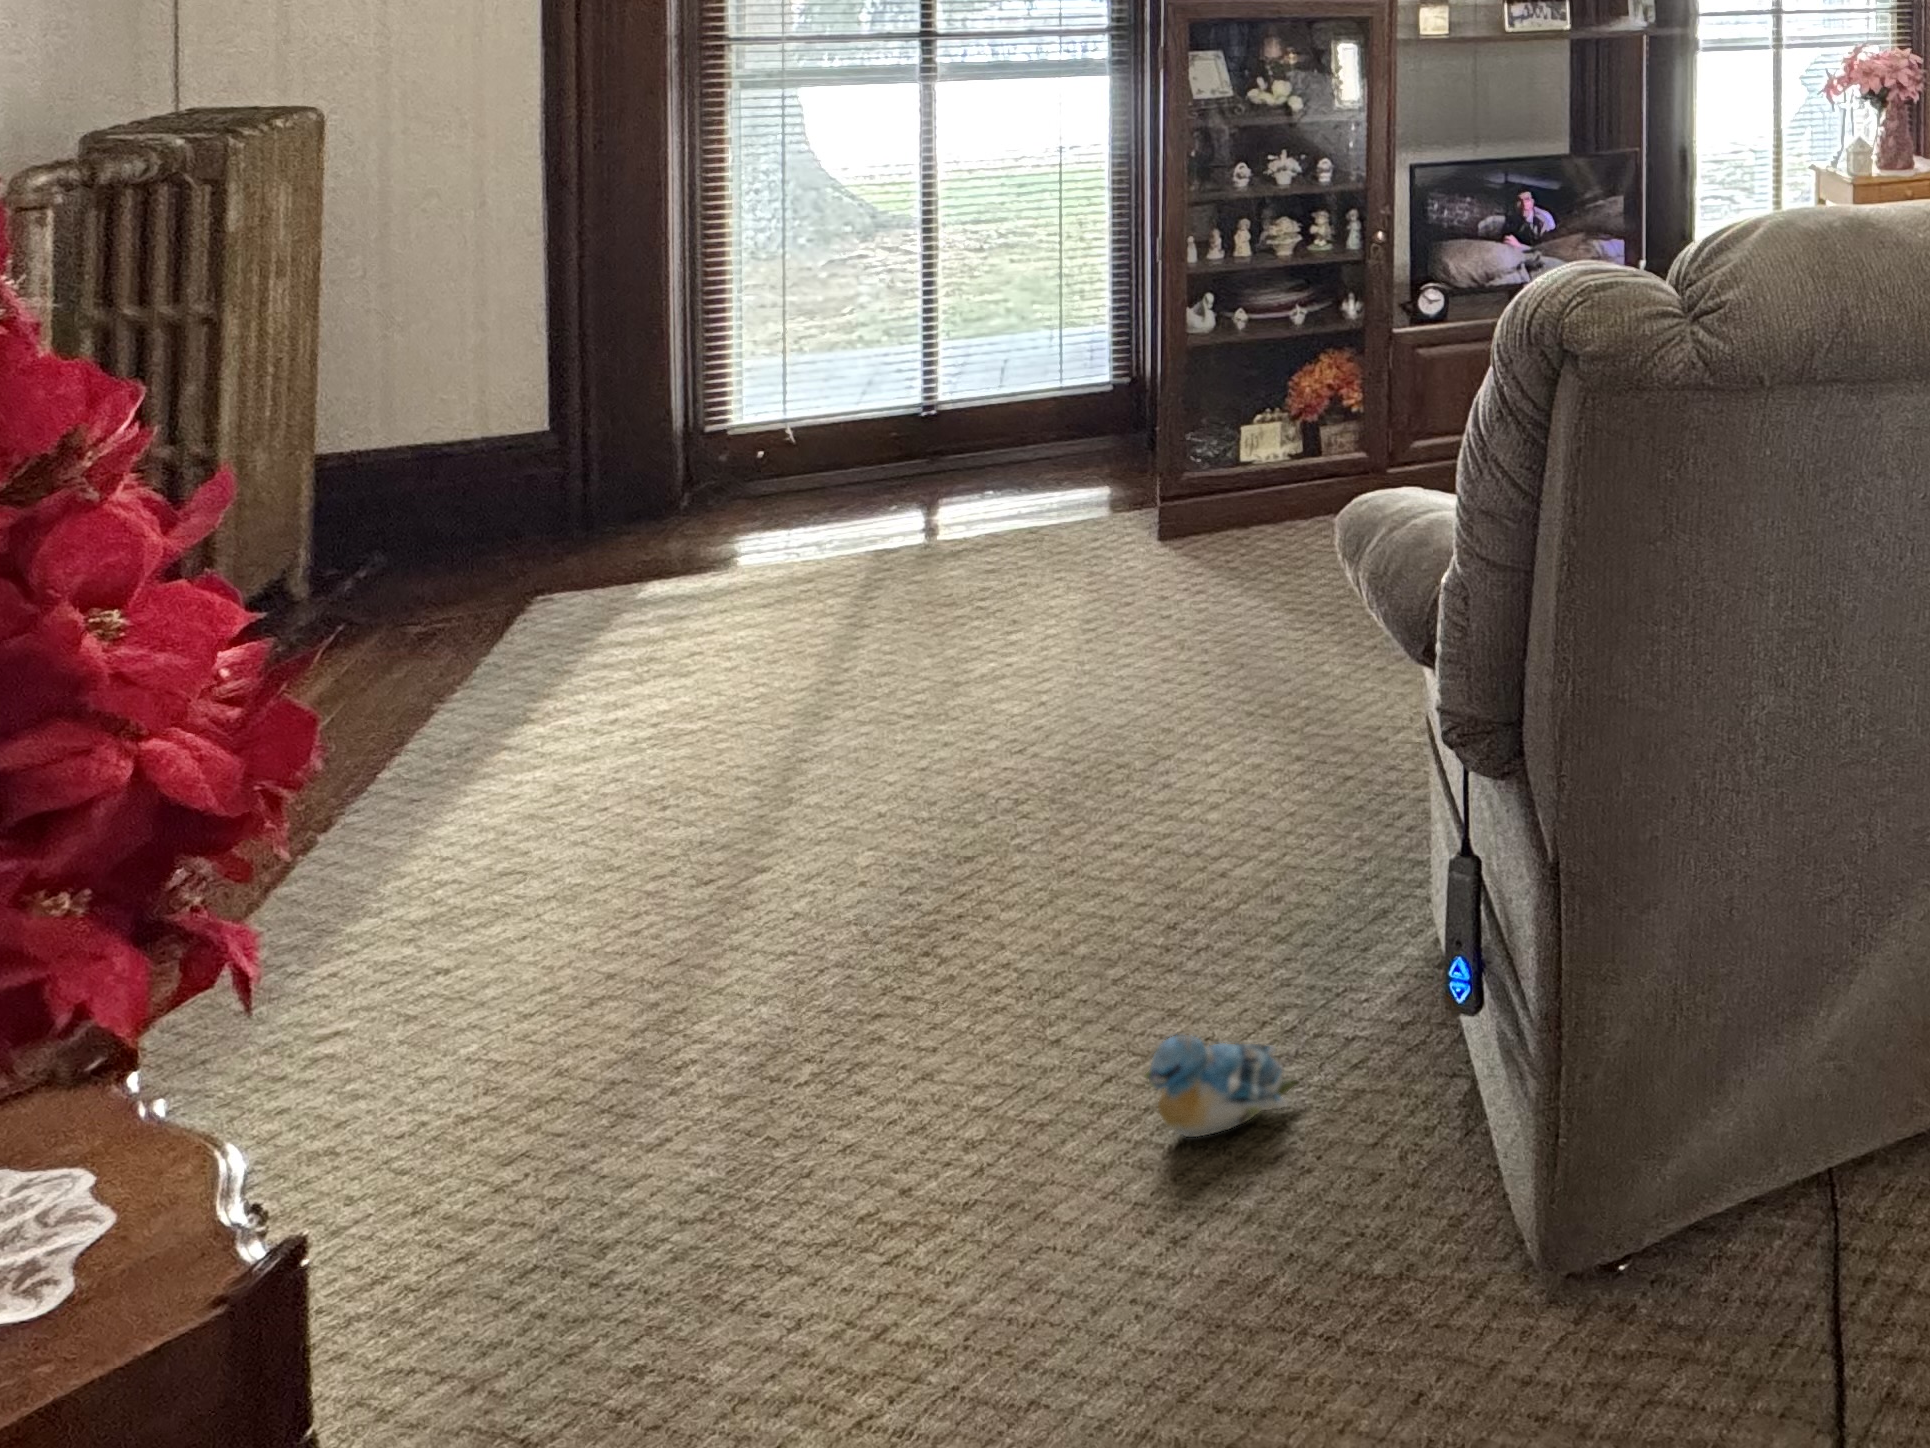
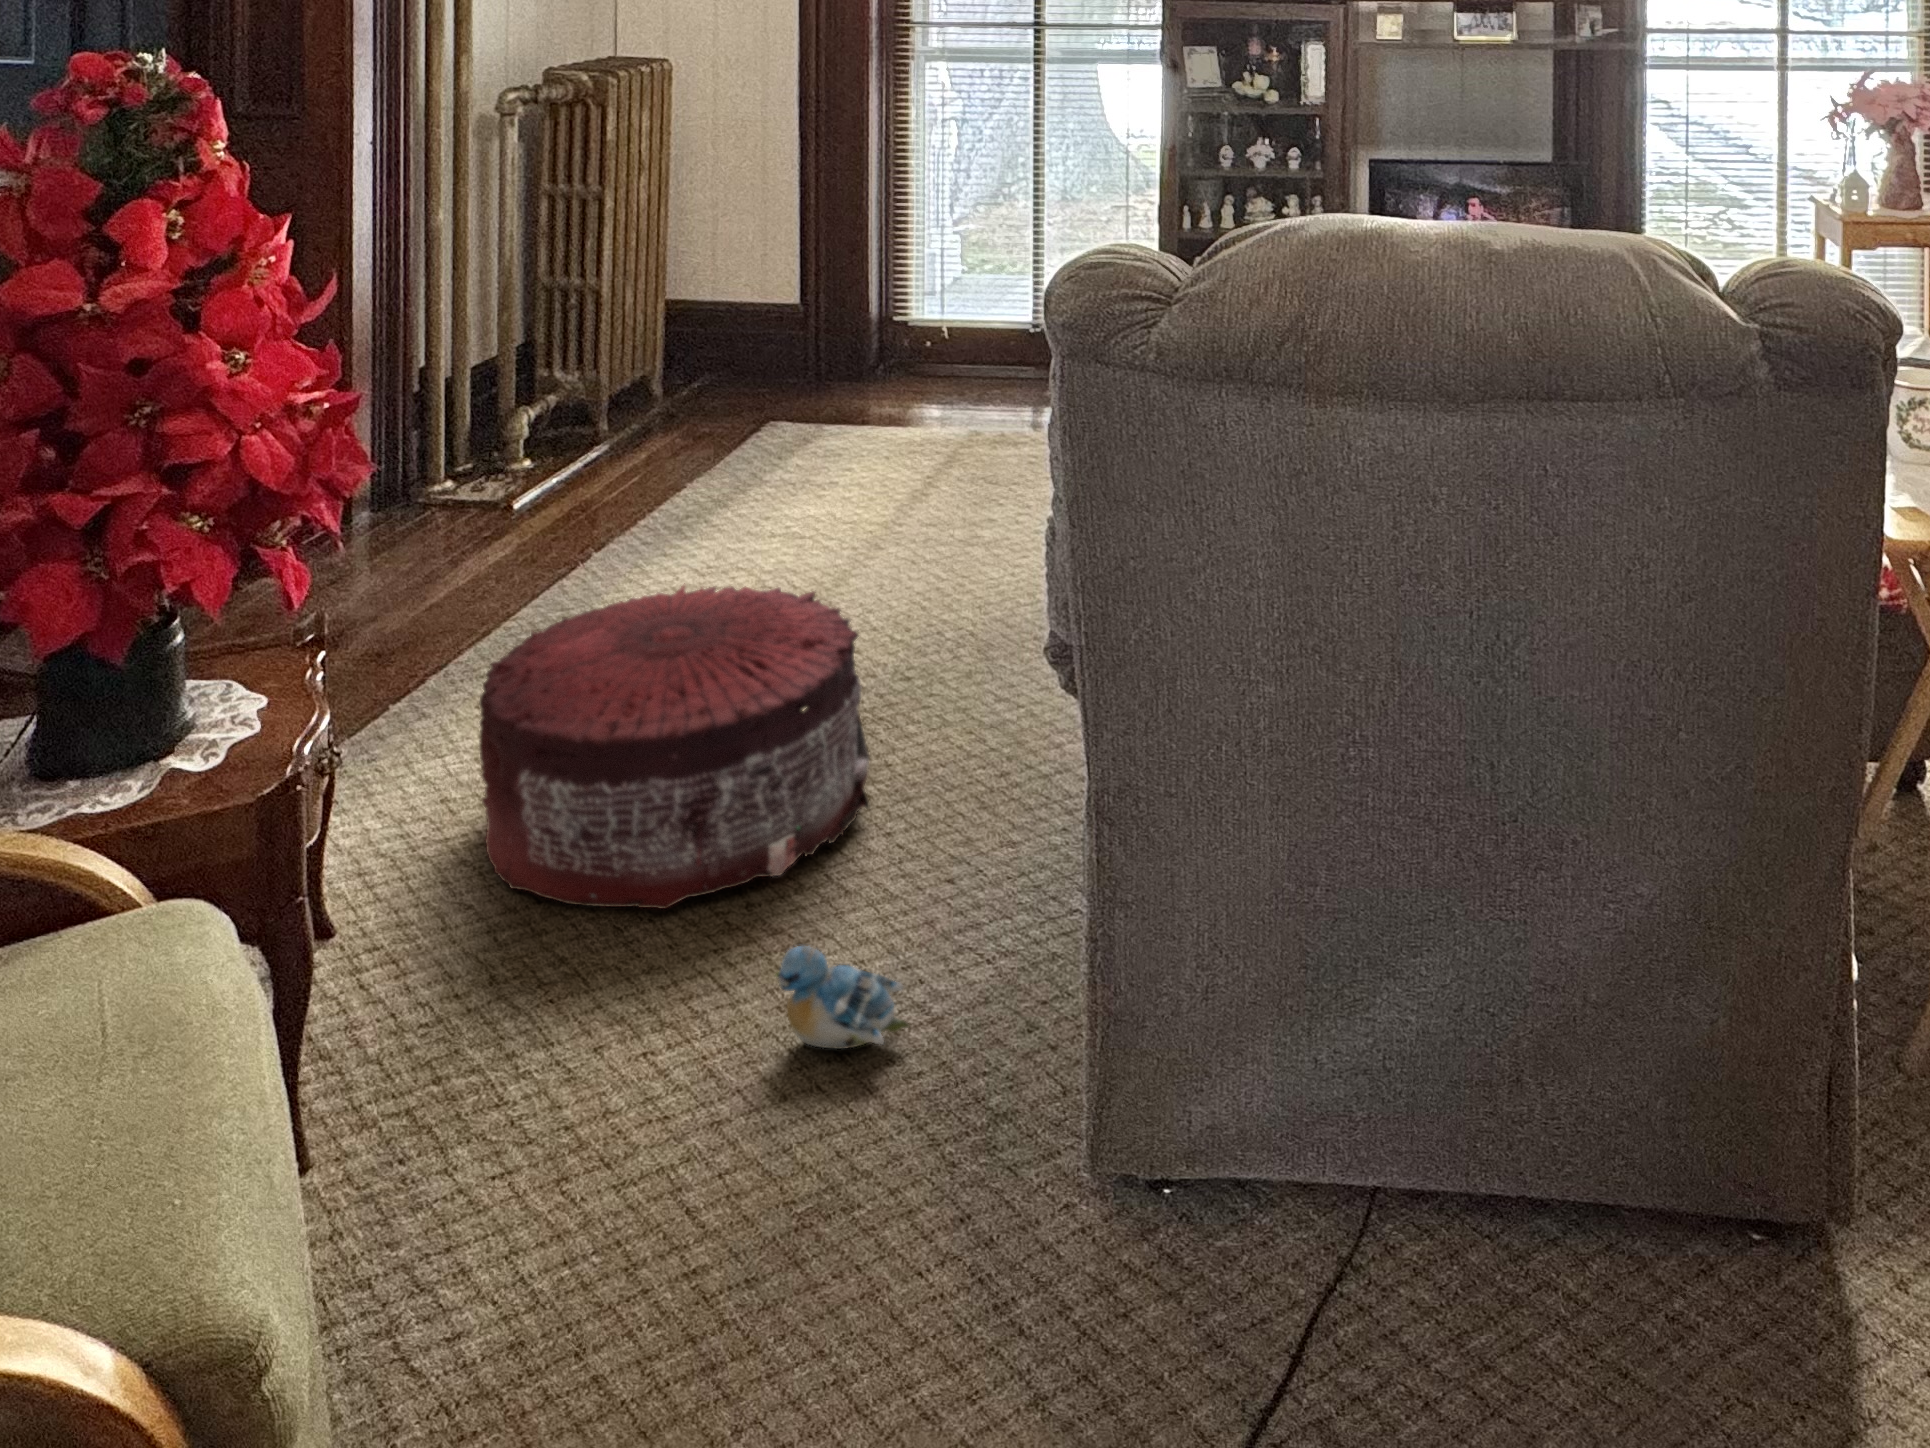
pouf: none [576,683,1107,1107] -> present [479,586,870,909]

